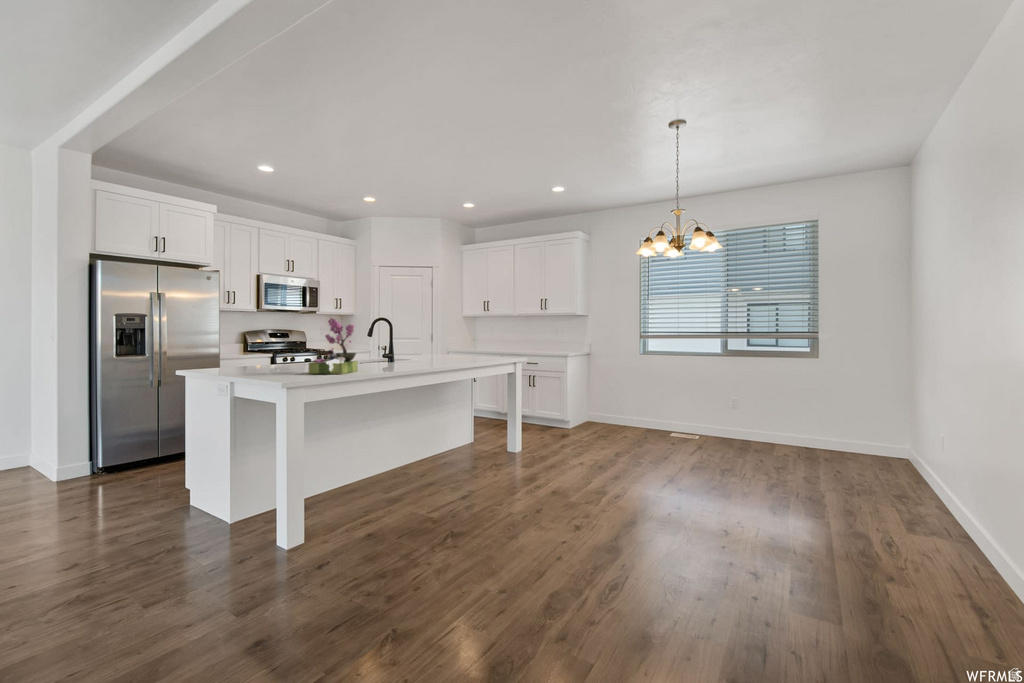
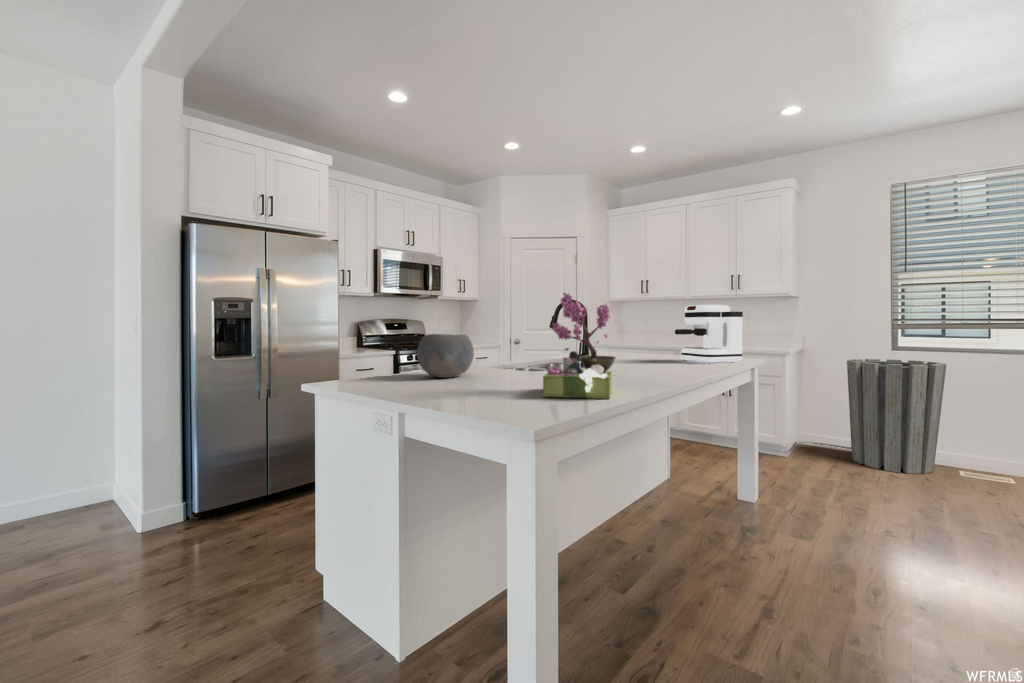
coffee maker: none [451,322,492,360] -> present [675,305,743,363]
bowl: none [258,340,298,368] -> present [417,334,474,378]
trash can: none [607,360,661,437] -> present [847,359,946,474]

